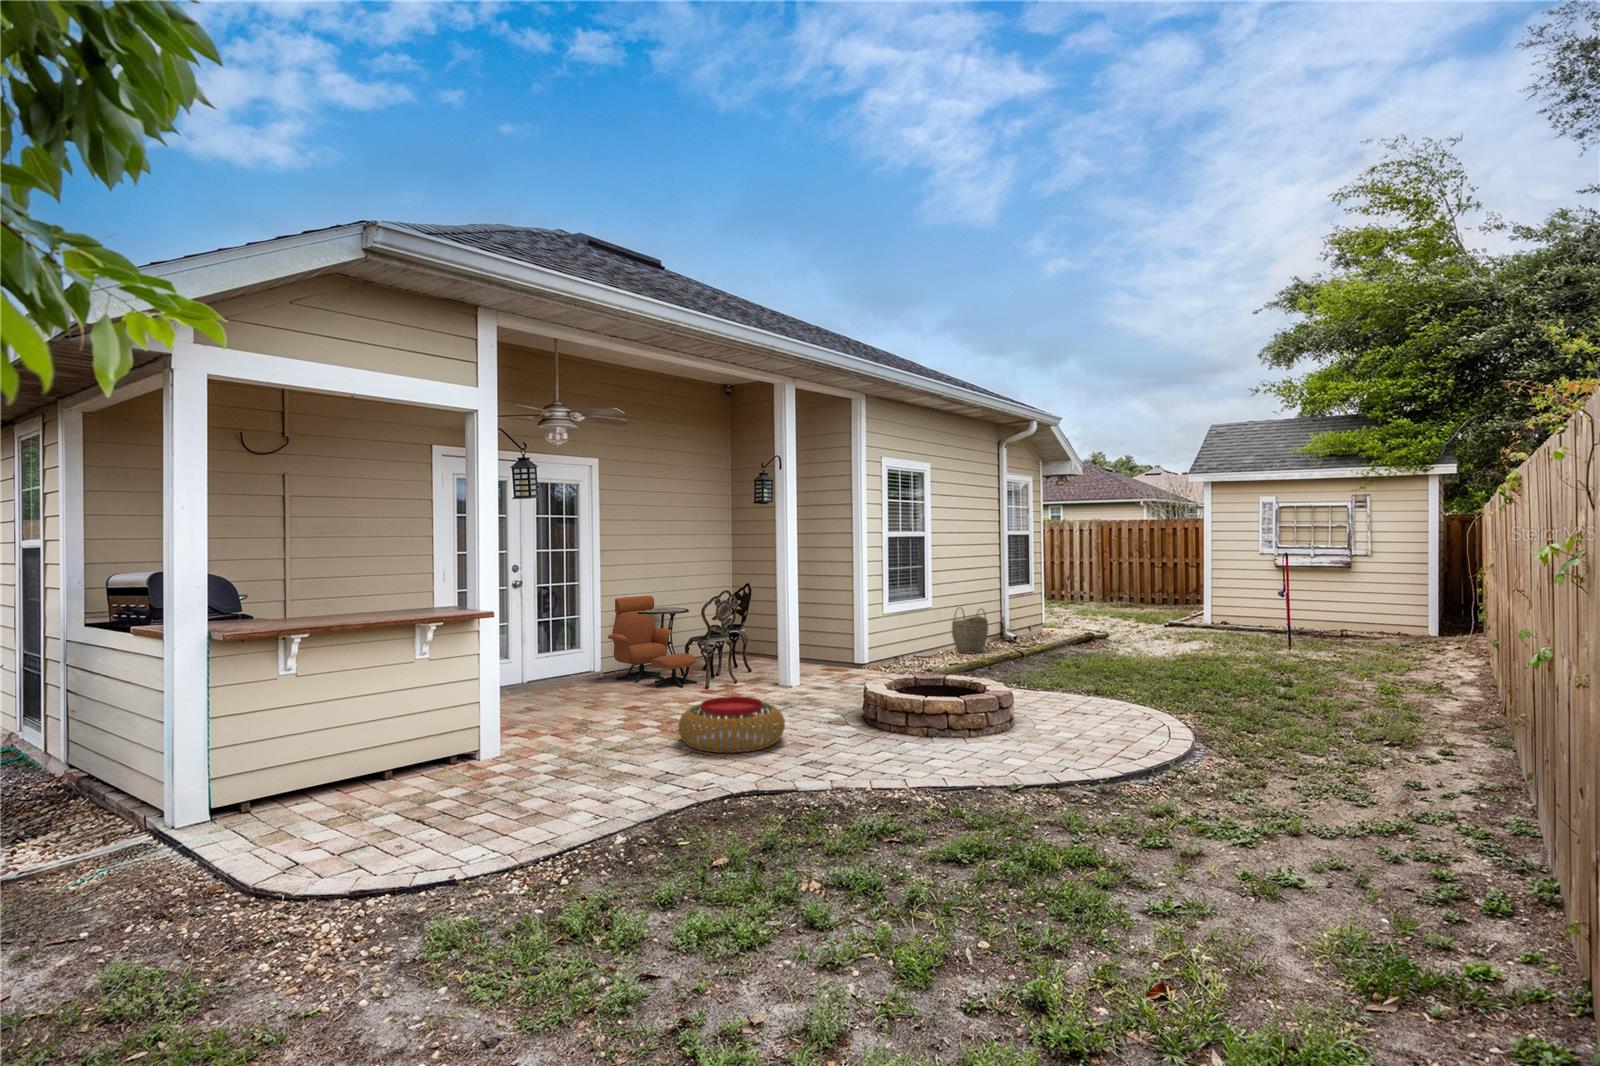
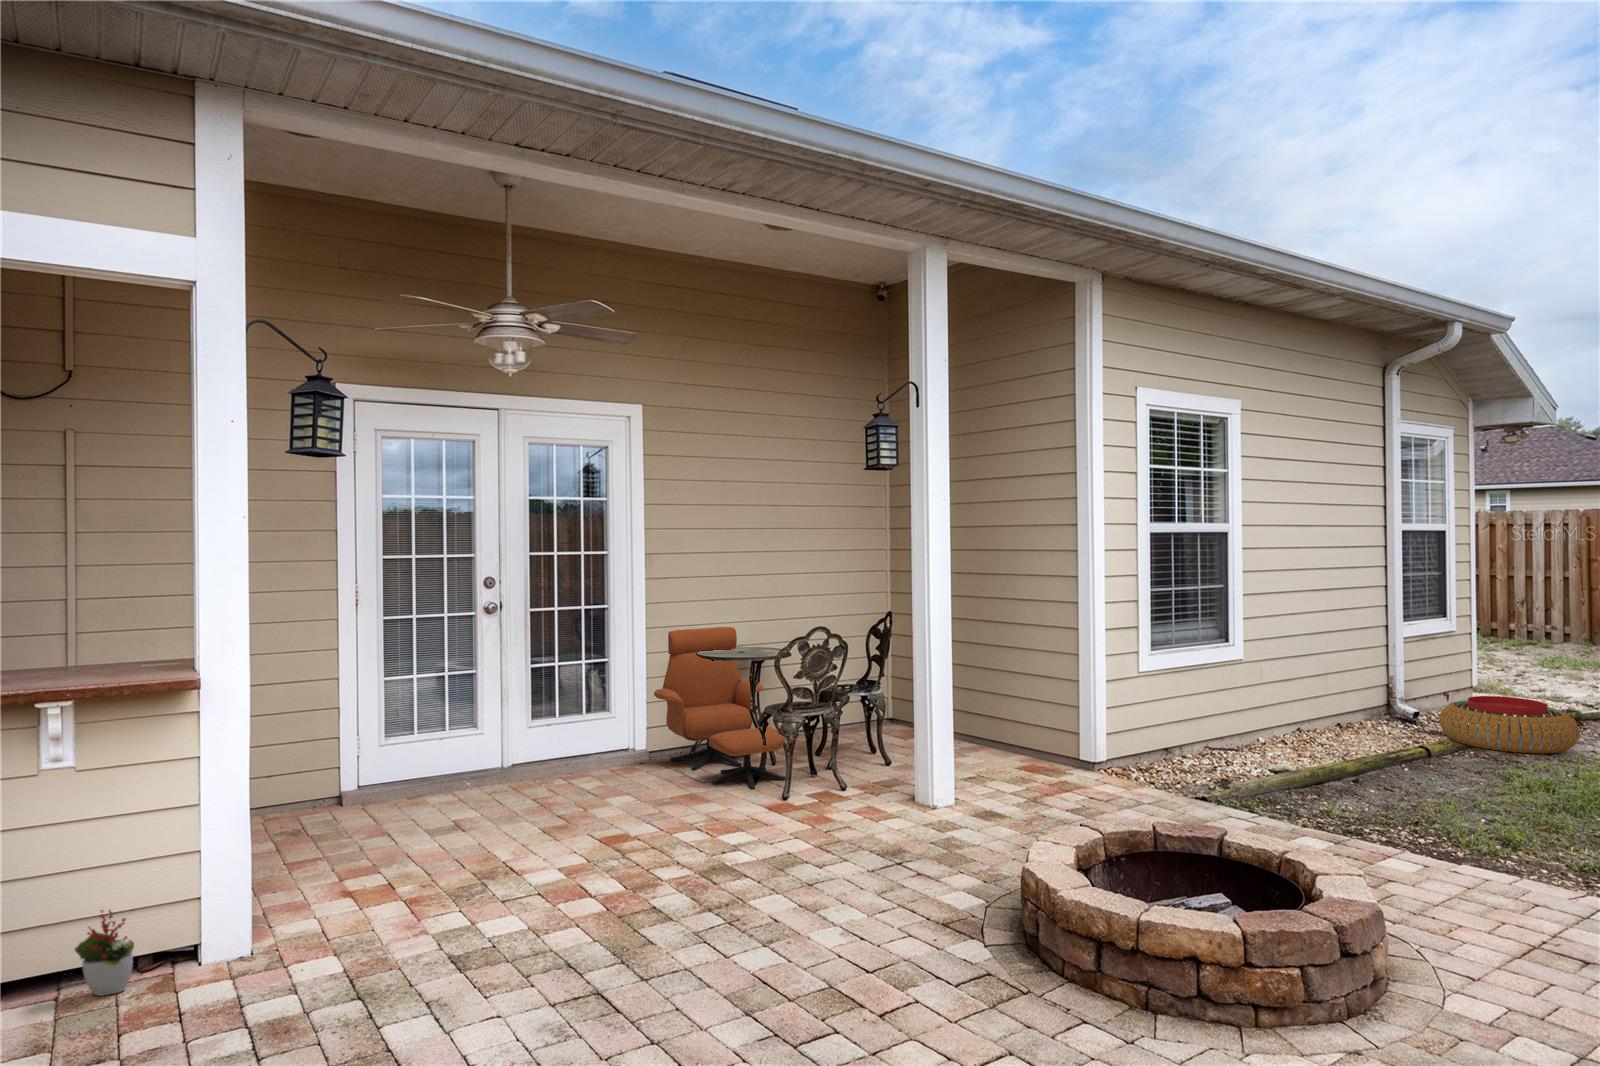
woven basket: present [952,609,988,654] -> none [1281,659,1355,747]
pouf: present [678,696,785,753] -> present [1440,696,1580,754]
decorative plant: none [423,733,451,778] -> present [75,910,134,995]

